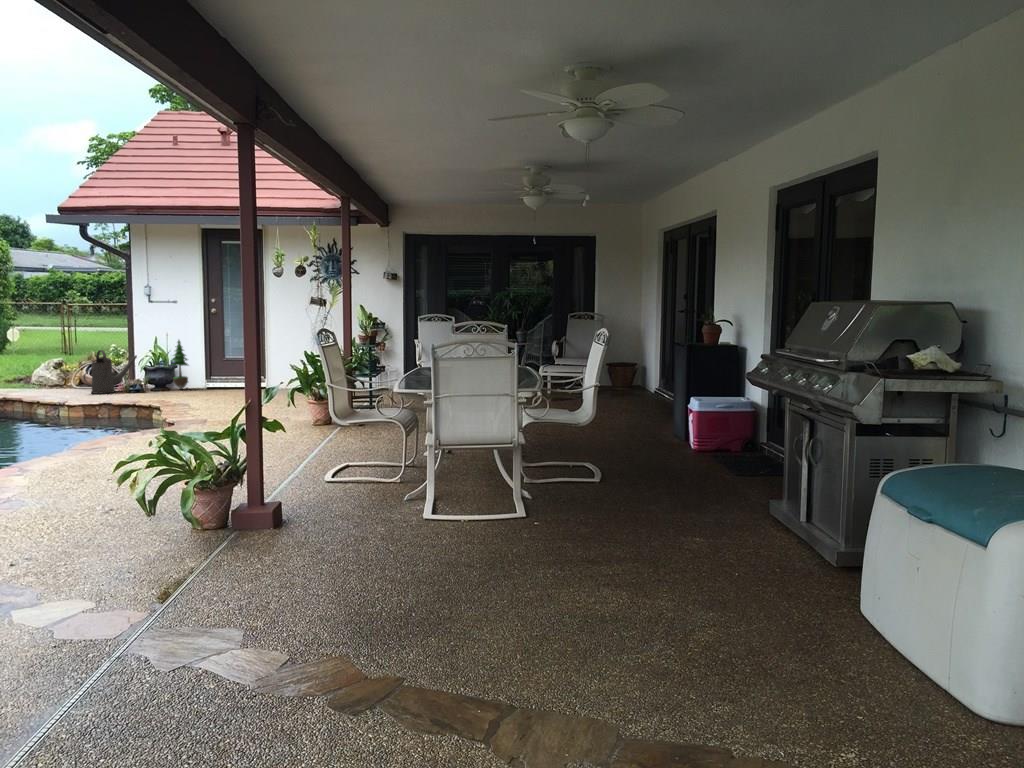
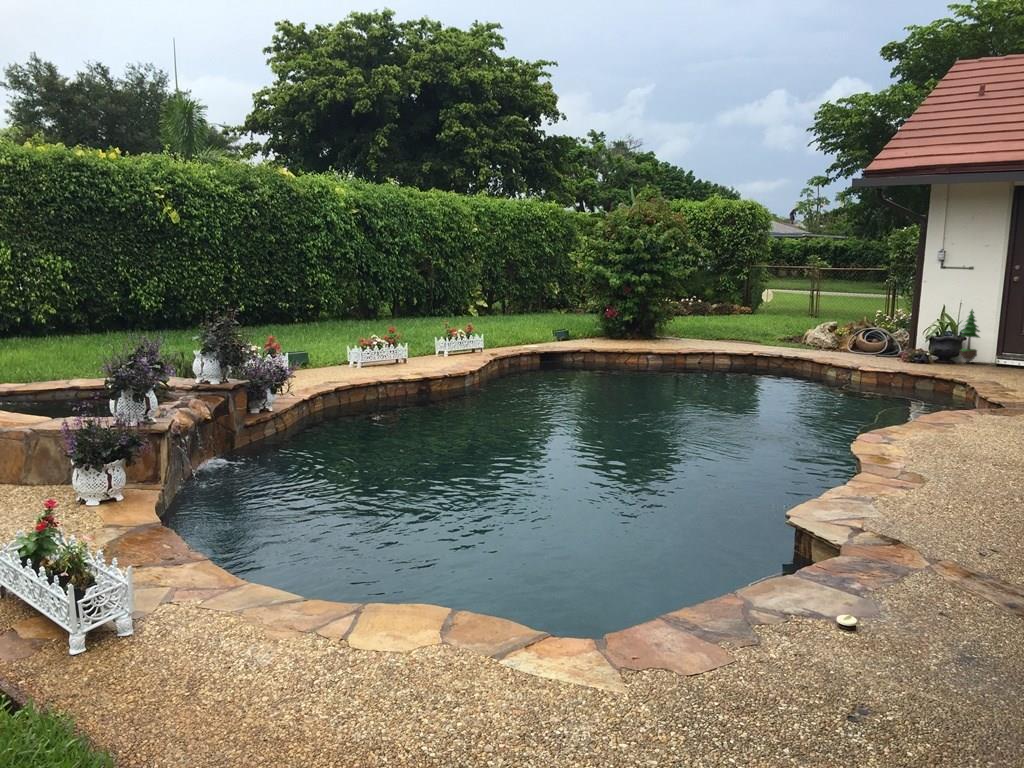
watering can: present [84,350,137,394] -> none [868,318,920,361]

